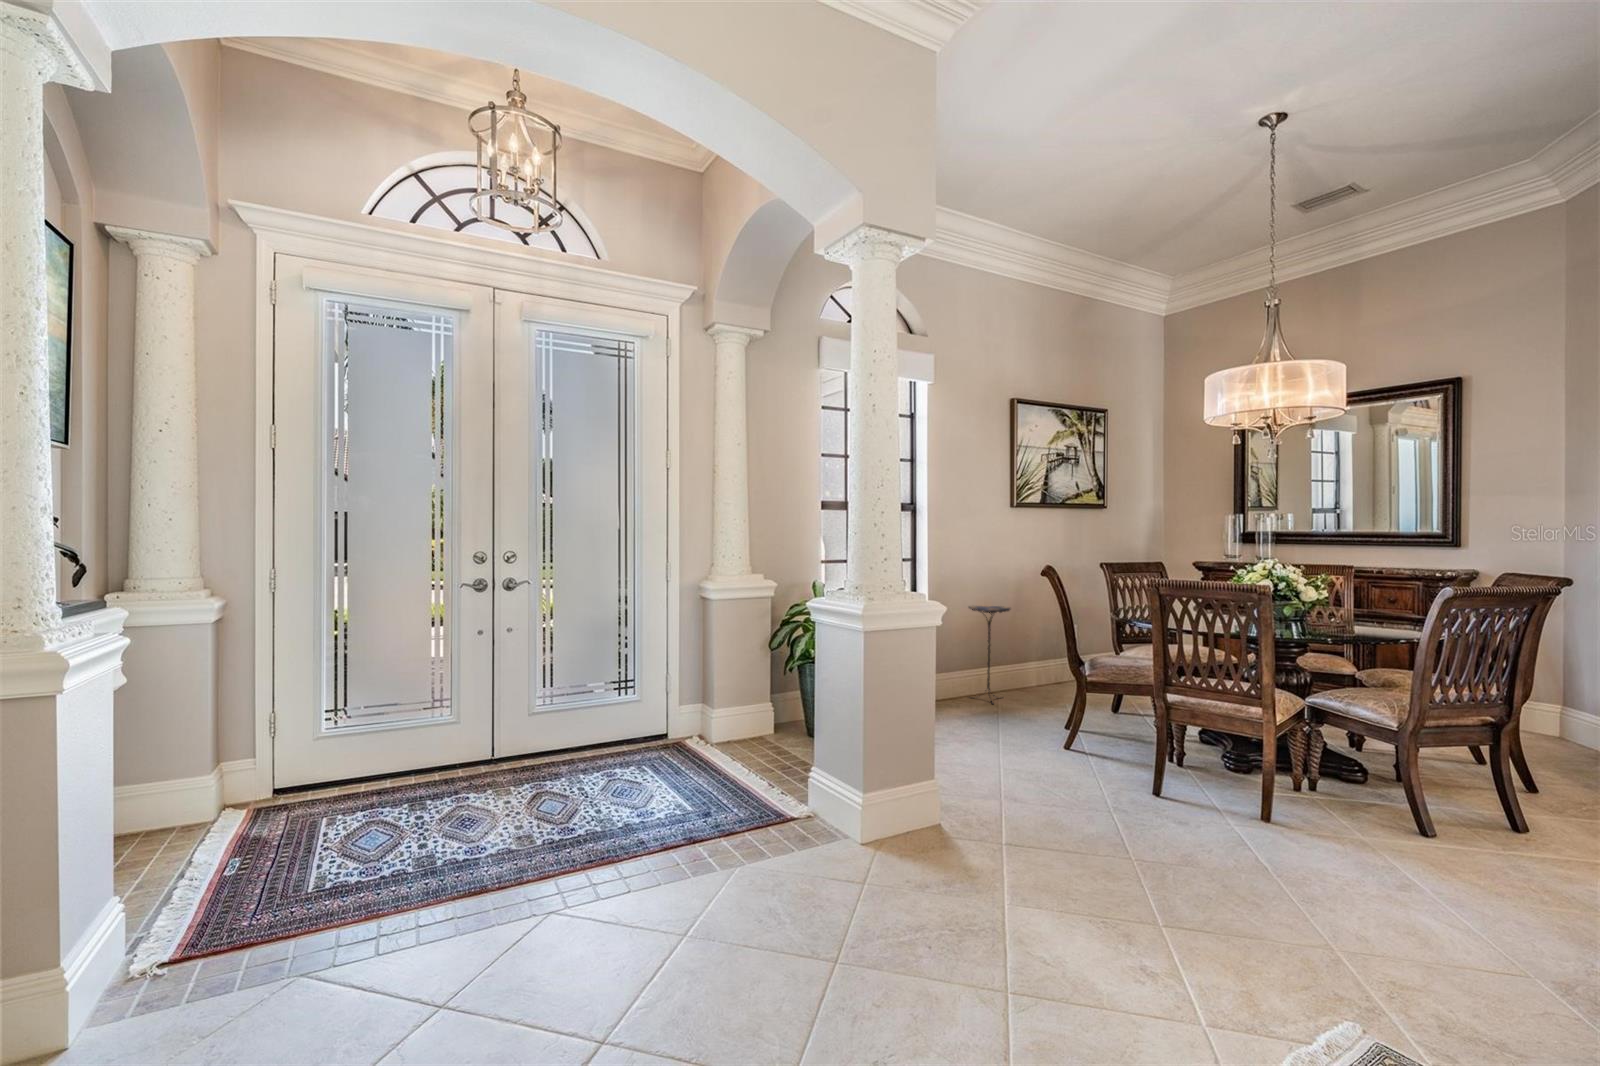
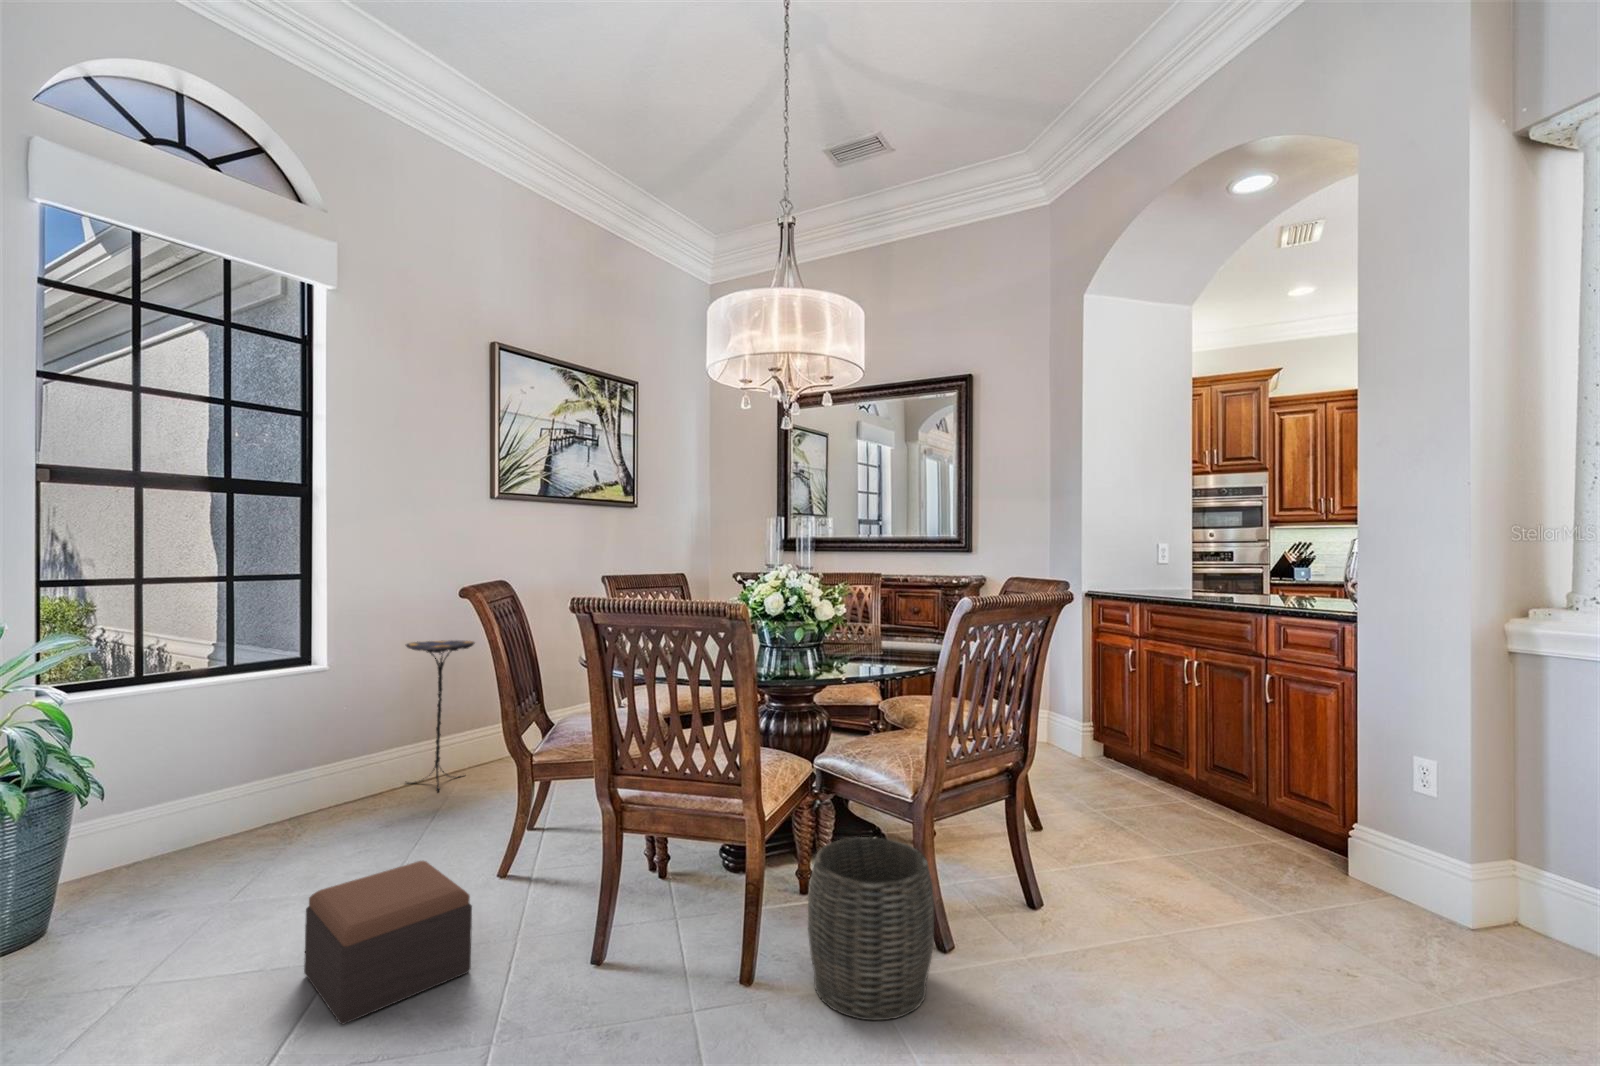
footstool: none [989,726,1081,794] -> present [304,861,472,1025]
woven basket: none [1312,746,1416,855] -> present [808,837,934,1021]

